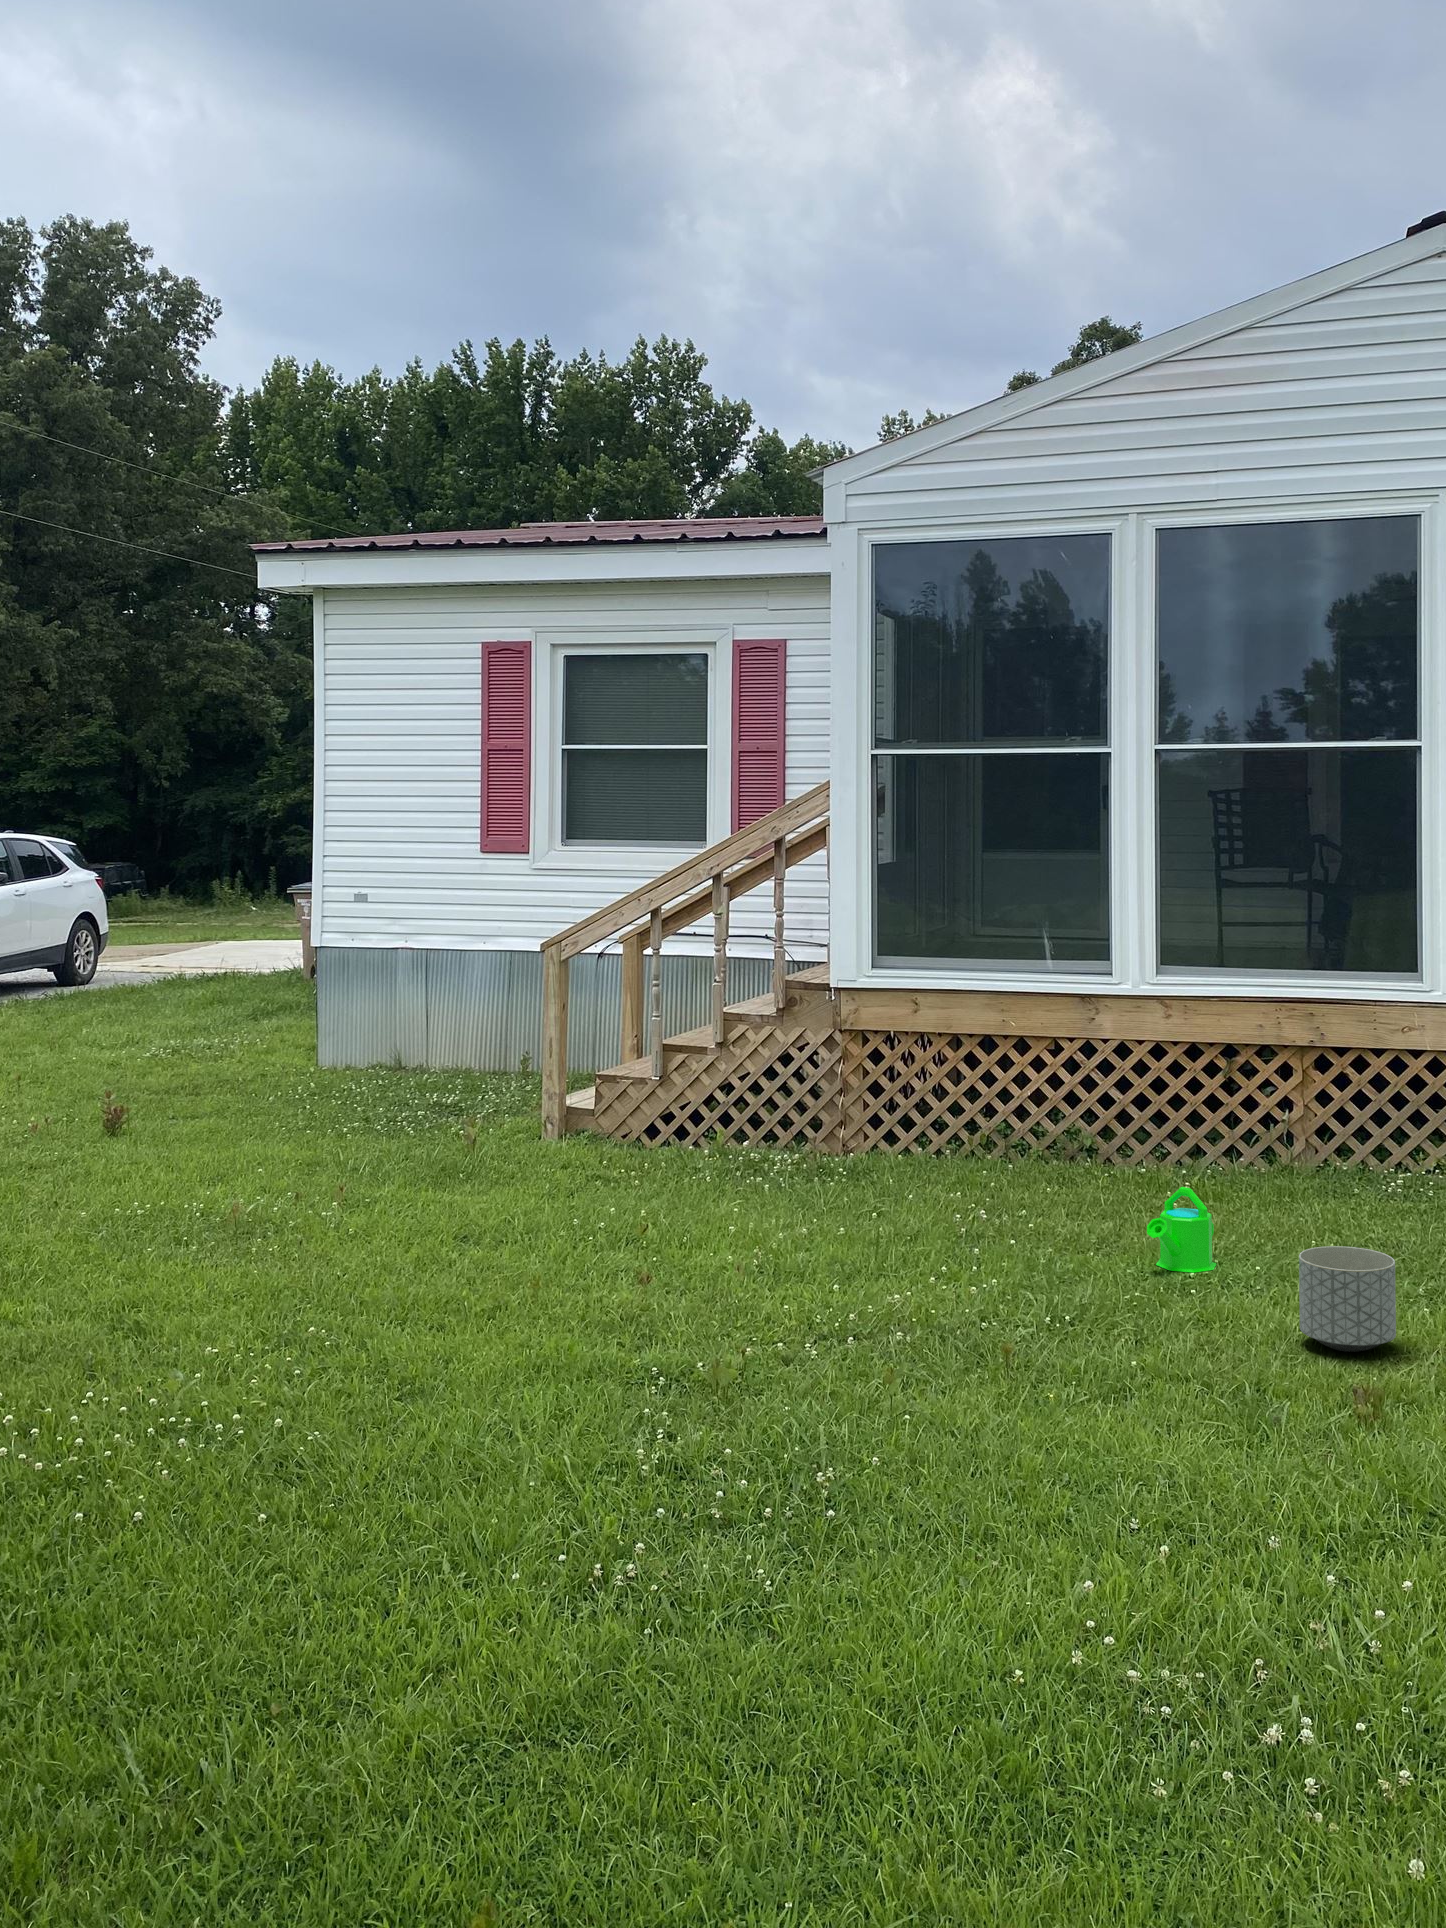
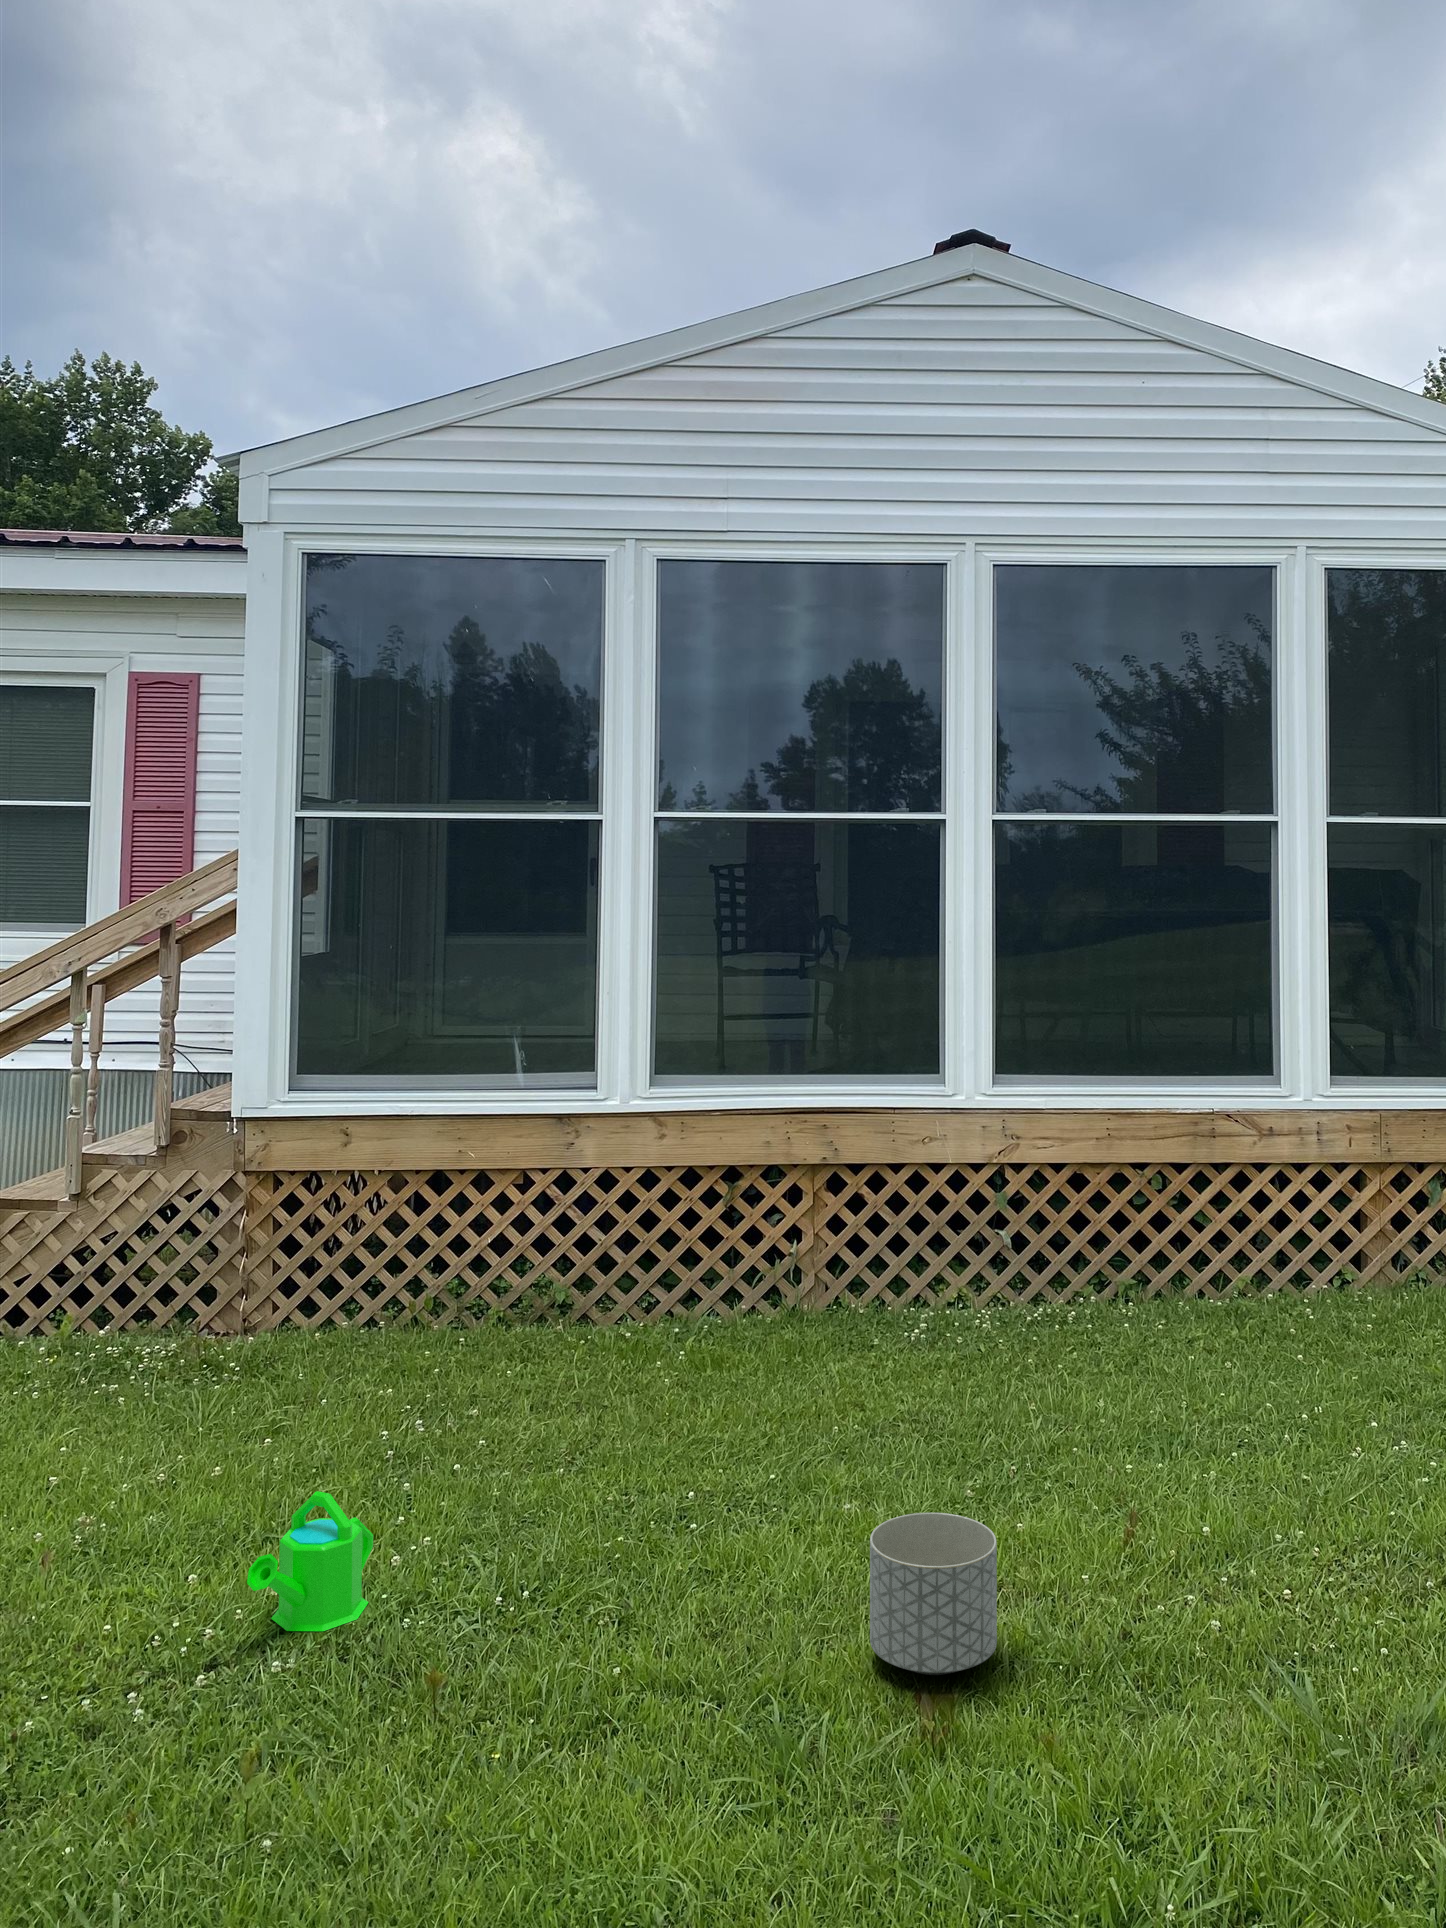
watering can: present [1147,1187,1216,1273] -> present [247,1491,373,1631]

